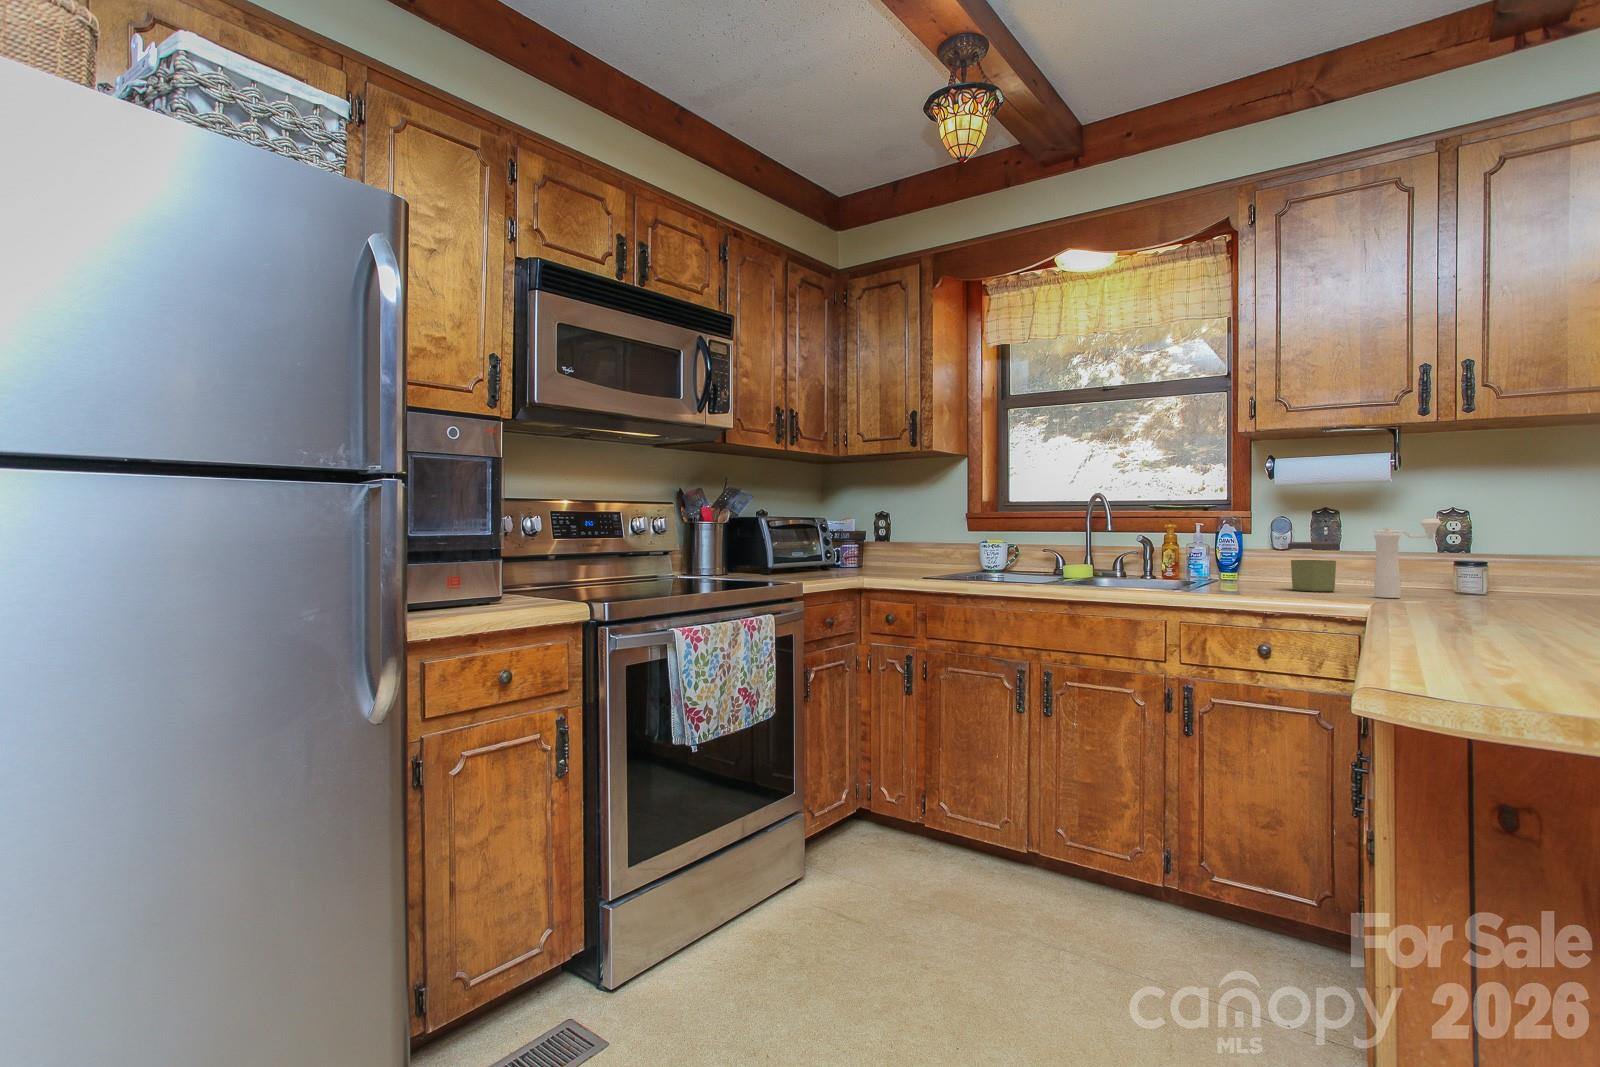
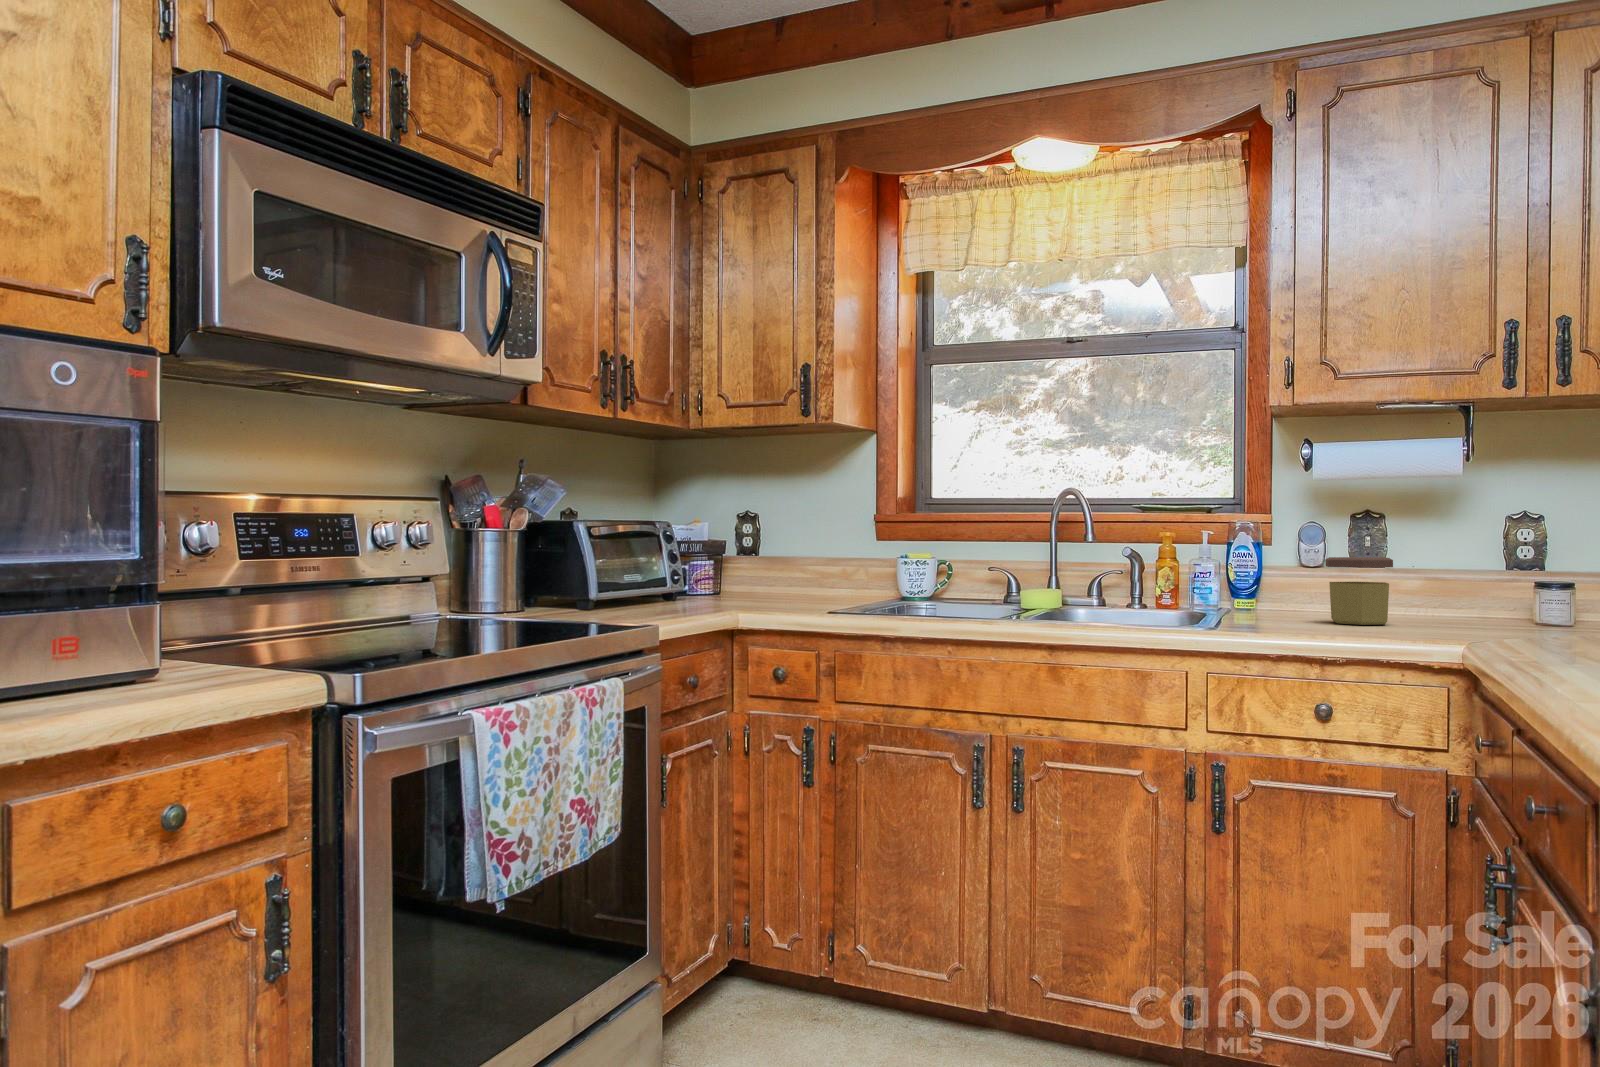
pepper mill: present [1374,518,1441,598] -> none [1443,527,1523,633]

